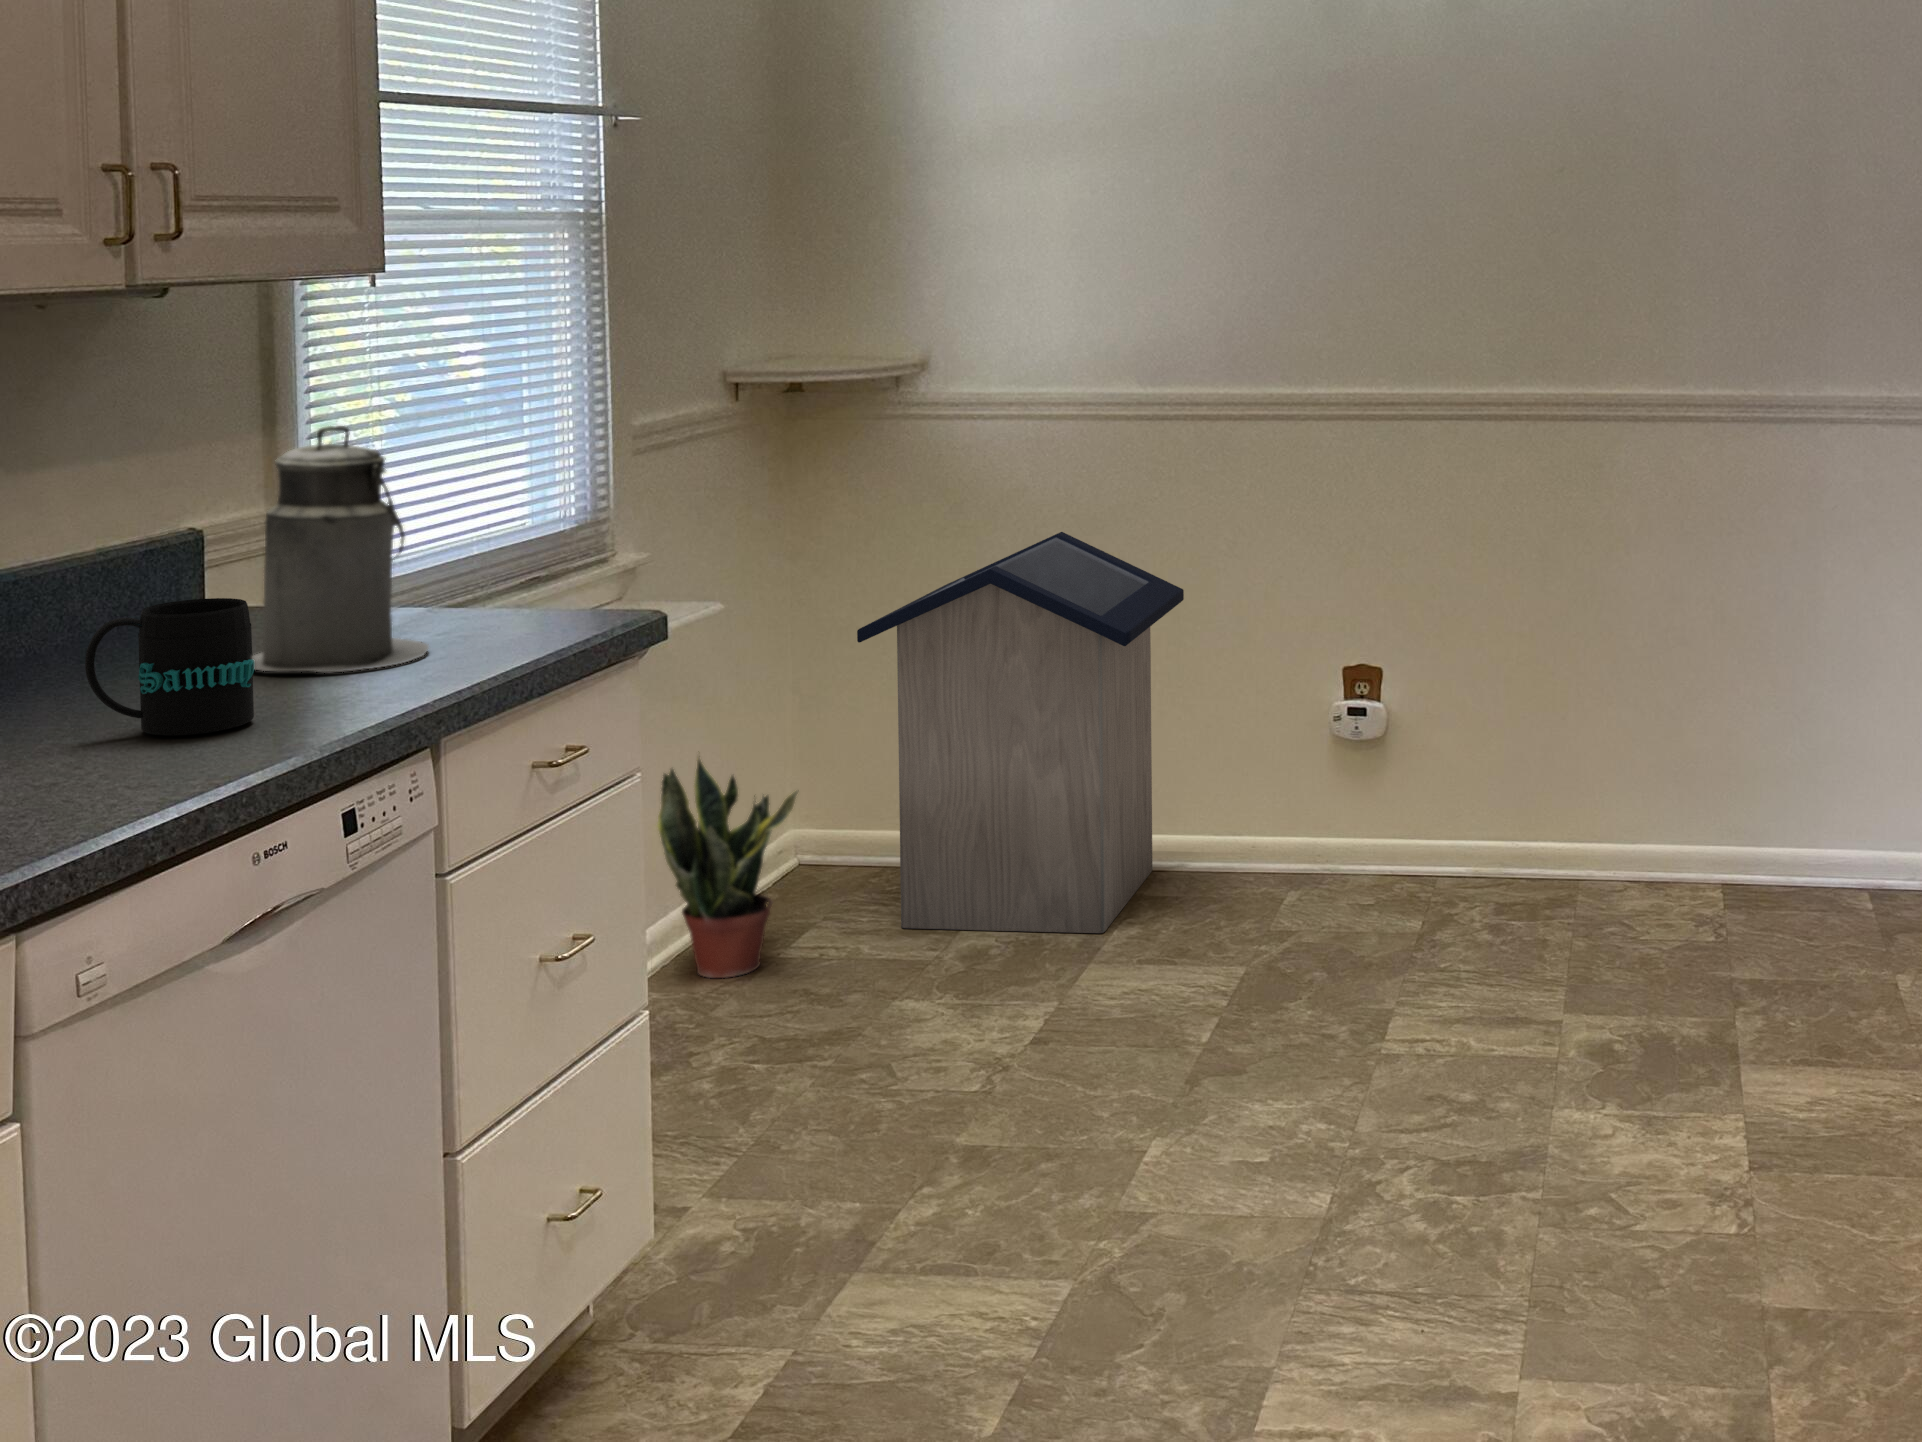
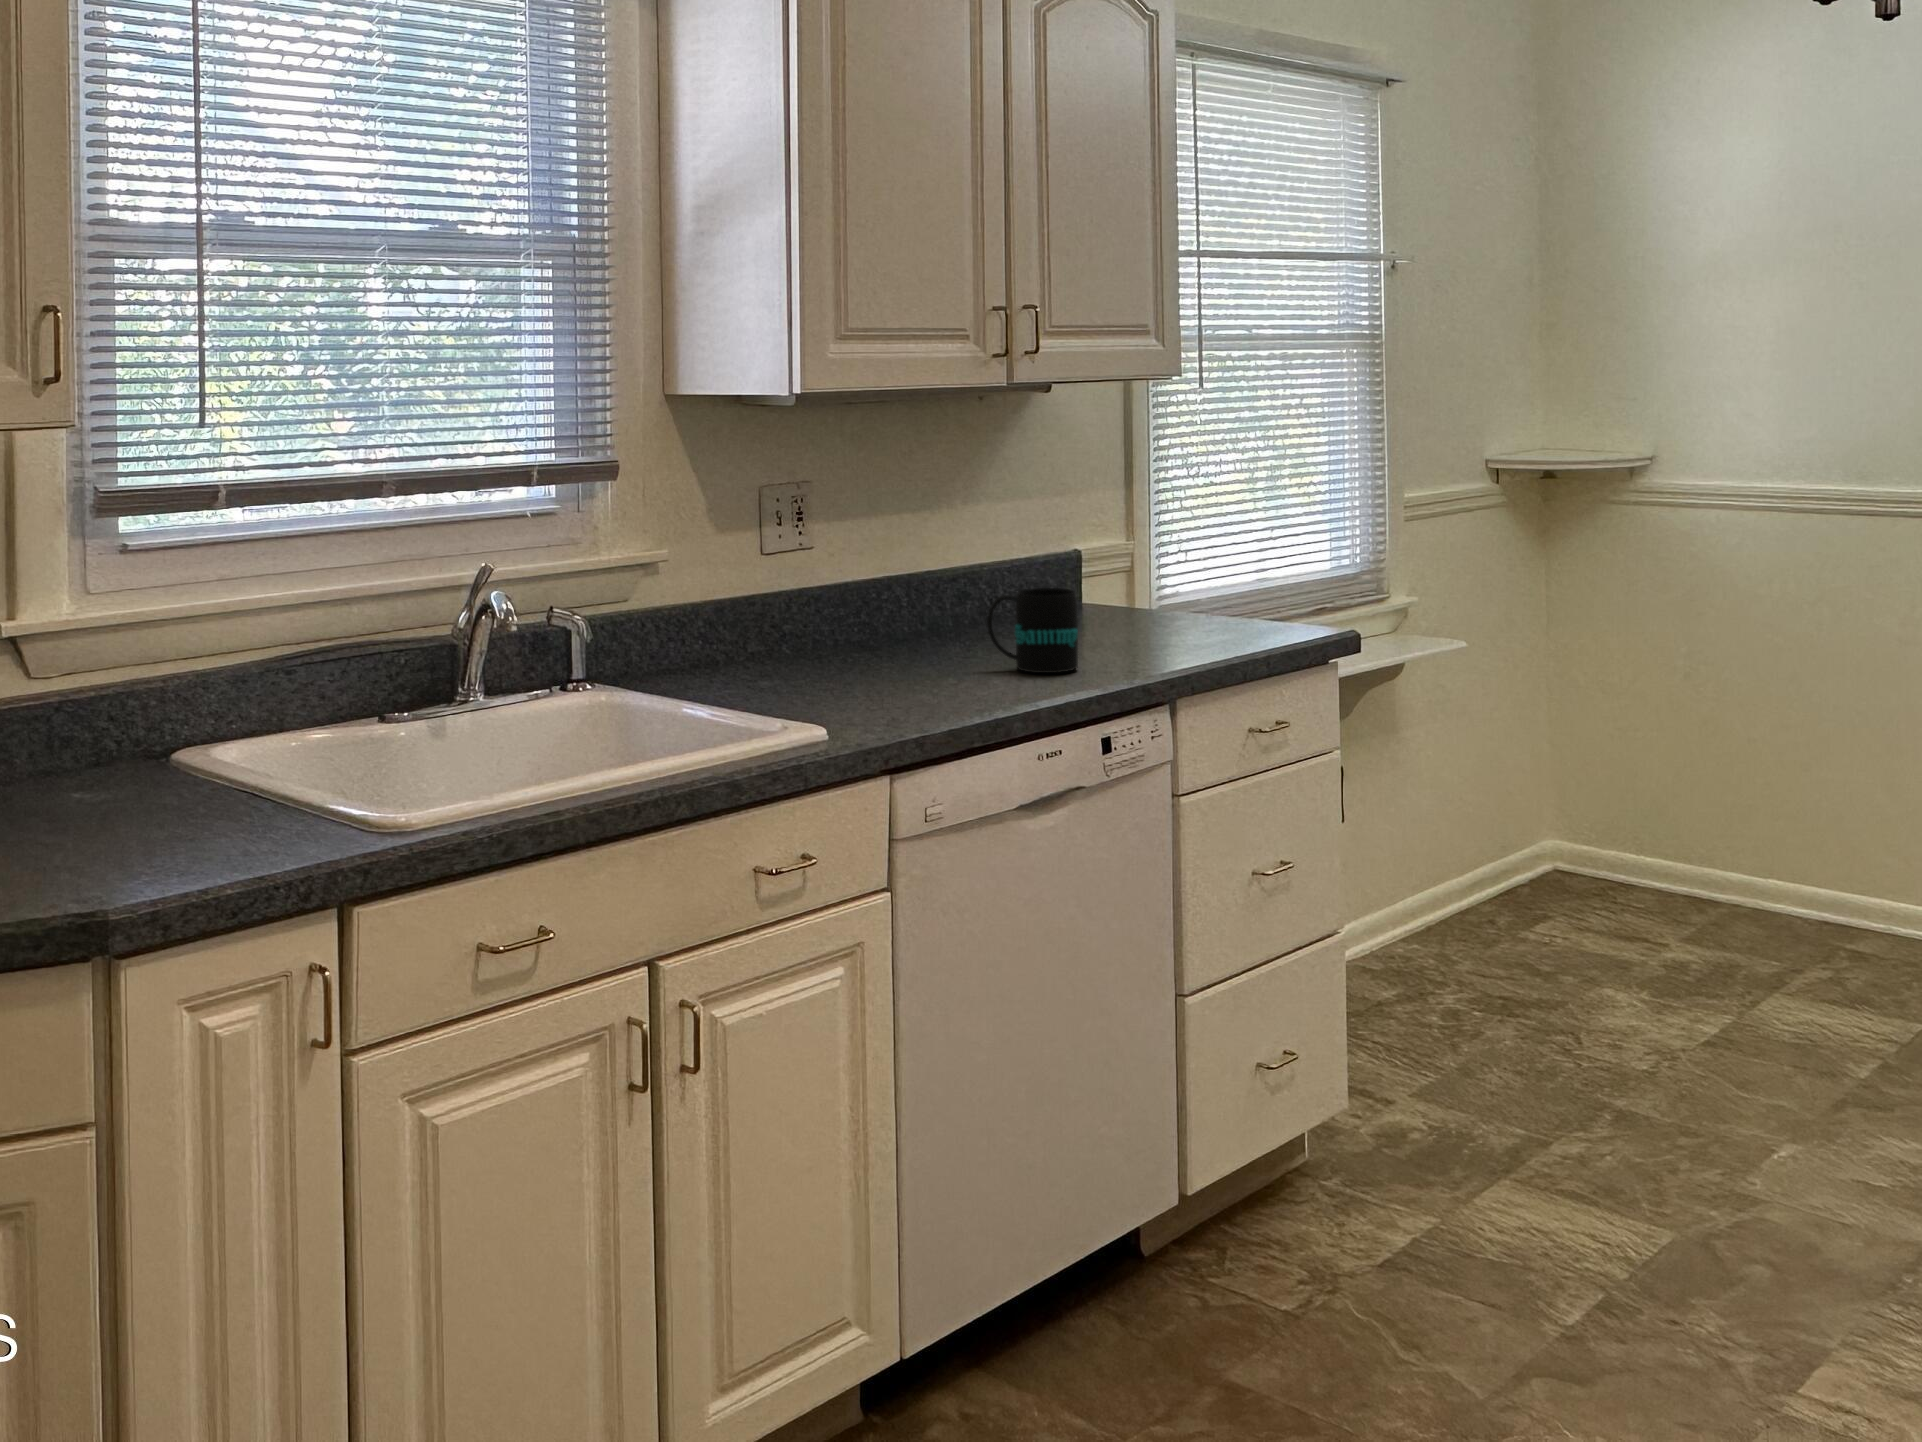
canister: present [253,426,429,672] -> none [1085,482,1198,648]
trash can: present [857,532,1184,933] -> none [1579,612,1892,978]
potted plant: present [658,759,797,978] -> none [1415,762,1521,952]

